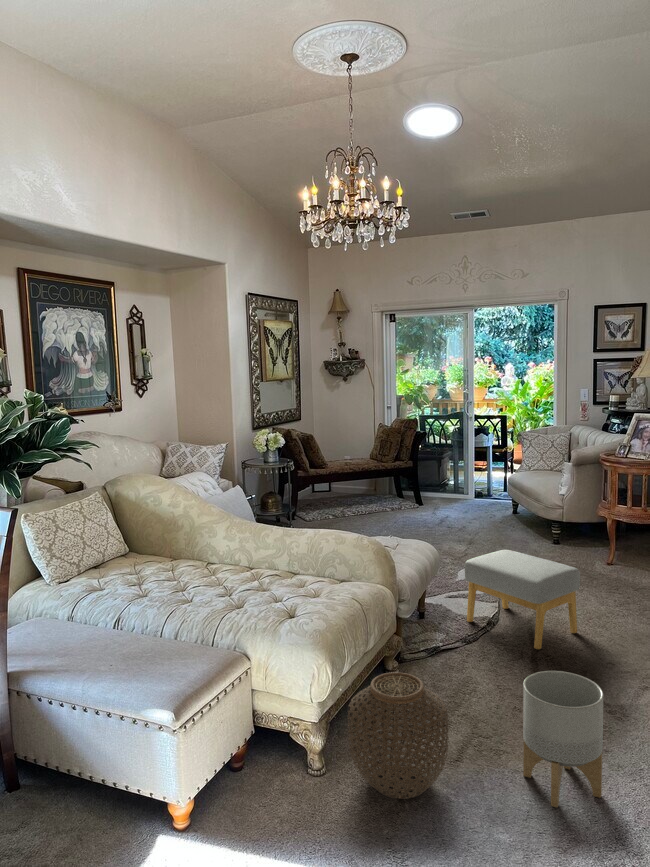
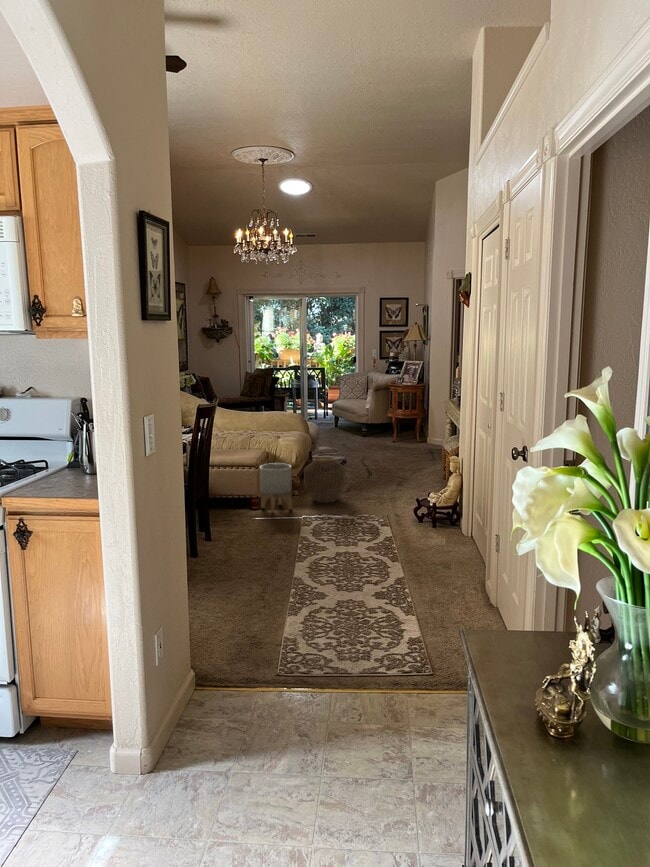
footstool: present [465,550,580,649] -> none [329,428,384,468]
planter: present [523,671,603,808] -> present [260,463,292,513]

